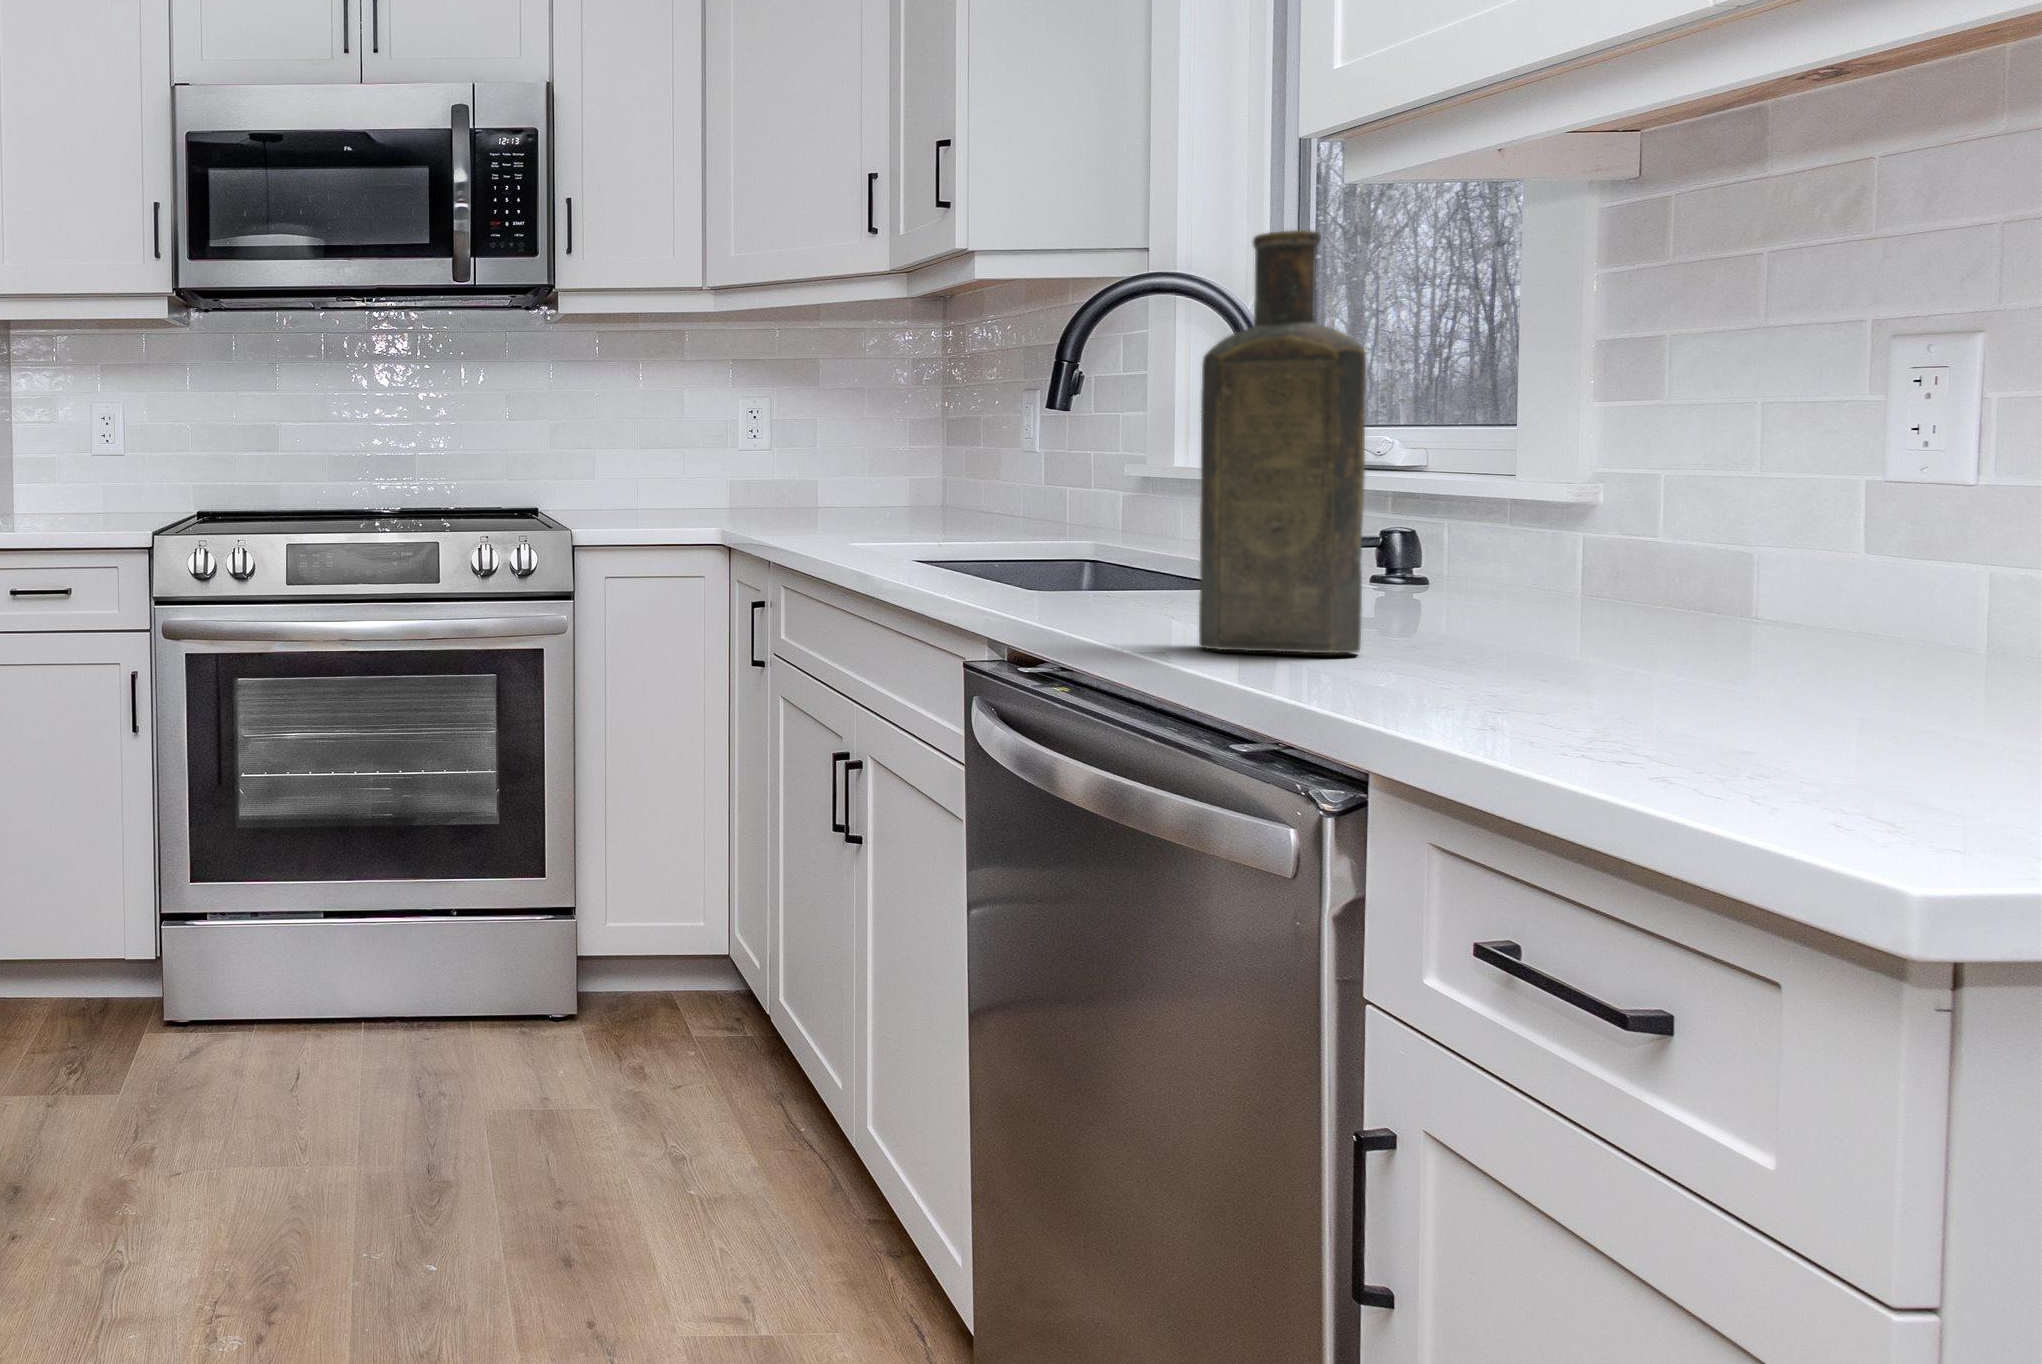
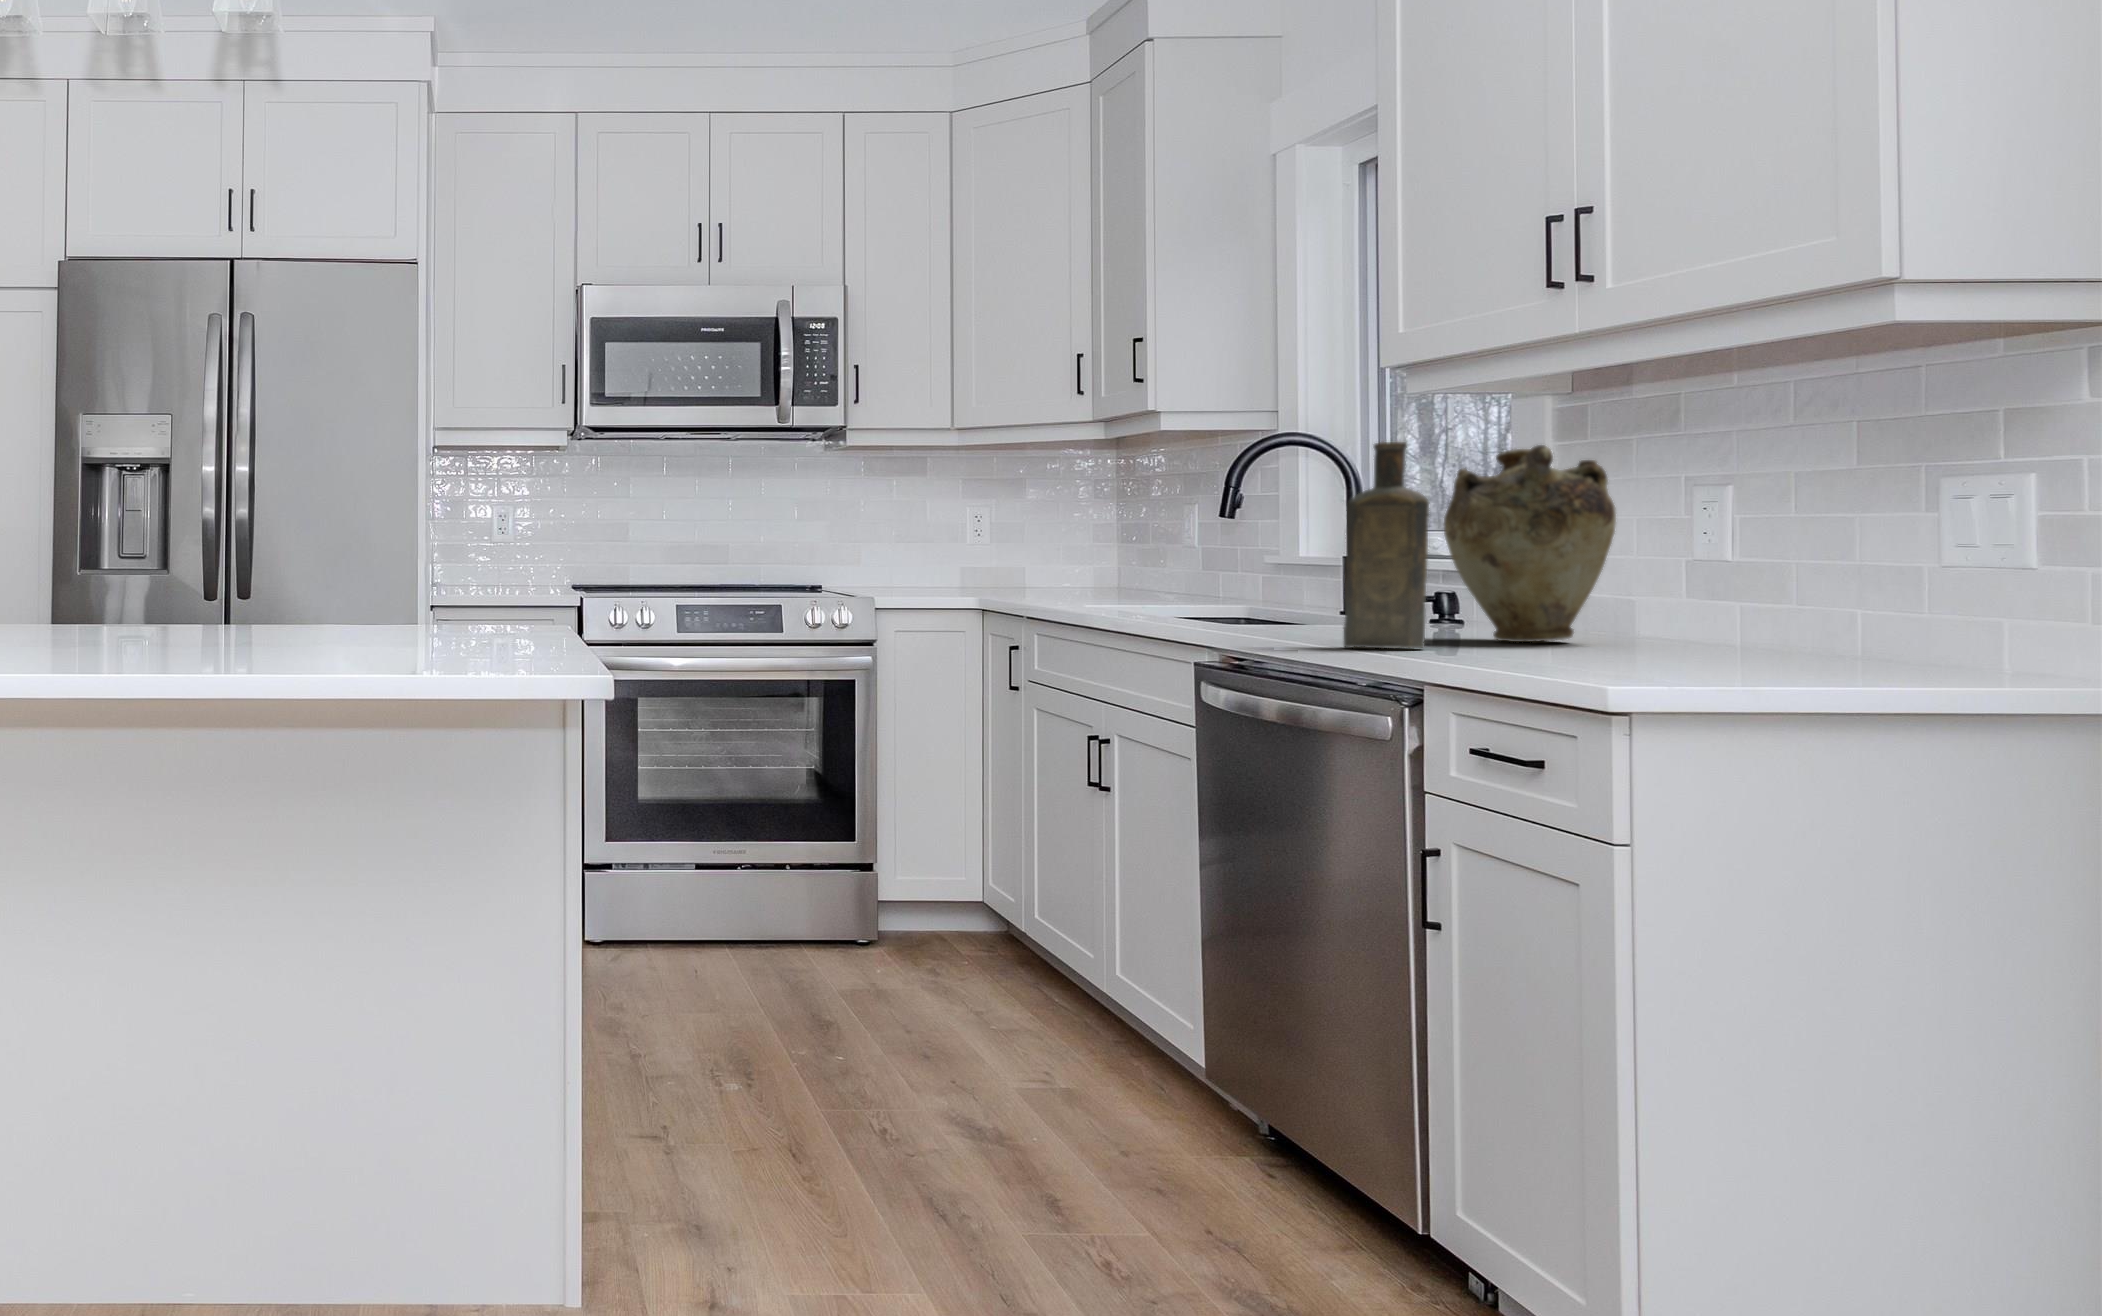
vase: none [1395,243,1735,631] -> present [1444,445,1616,642]

